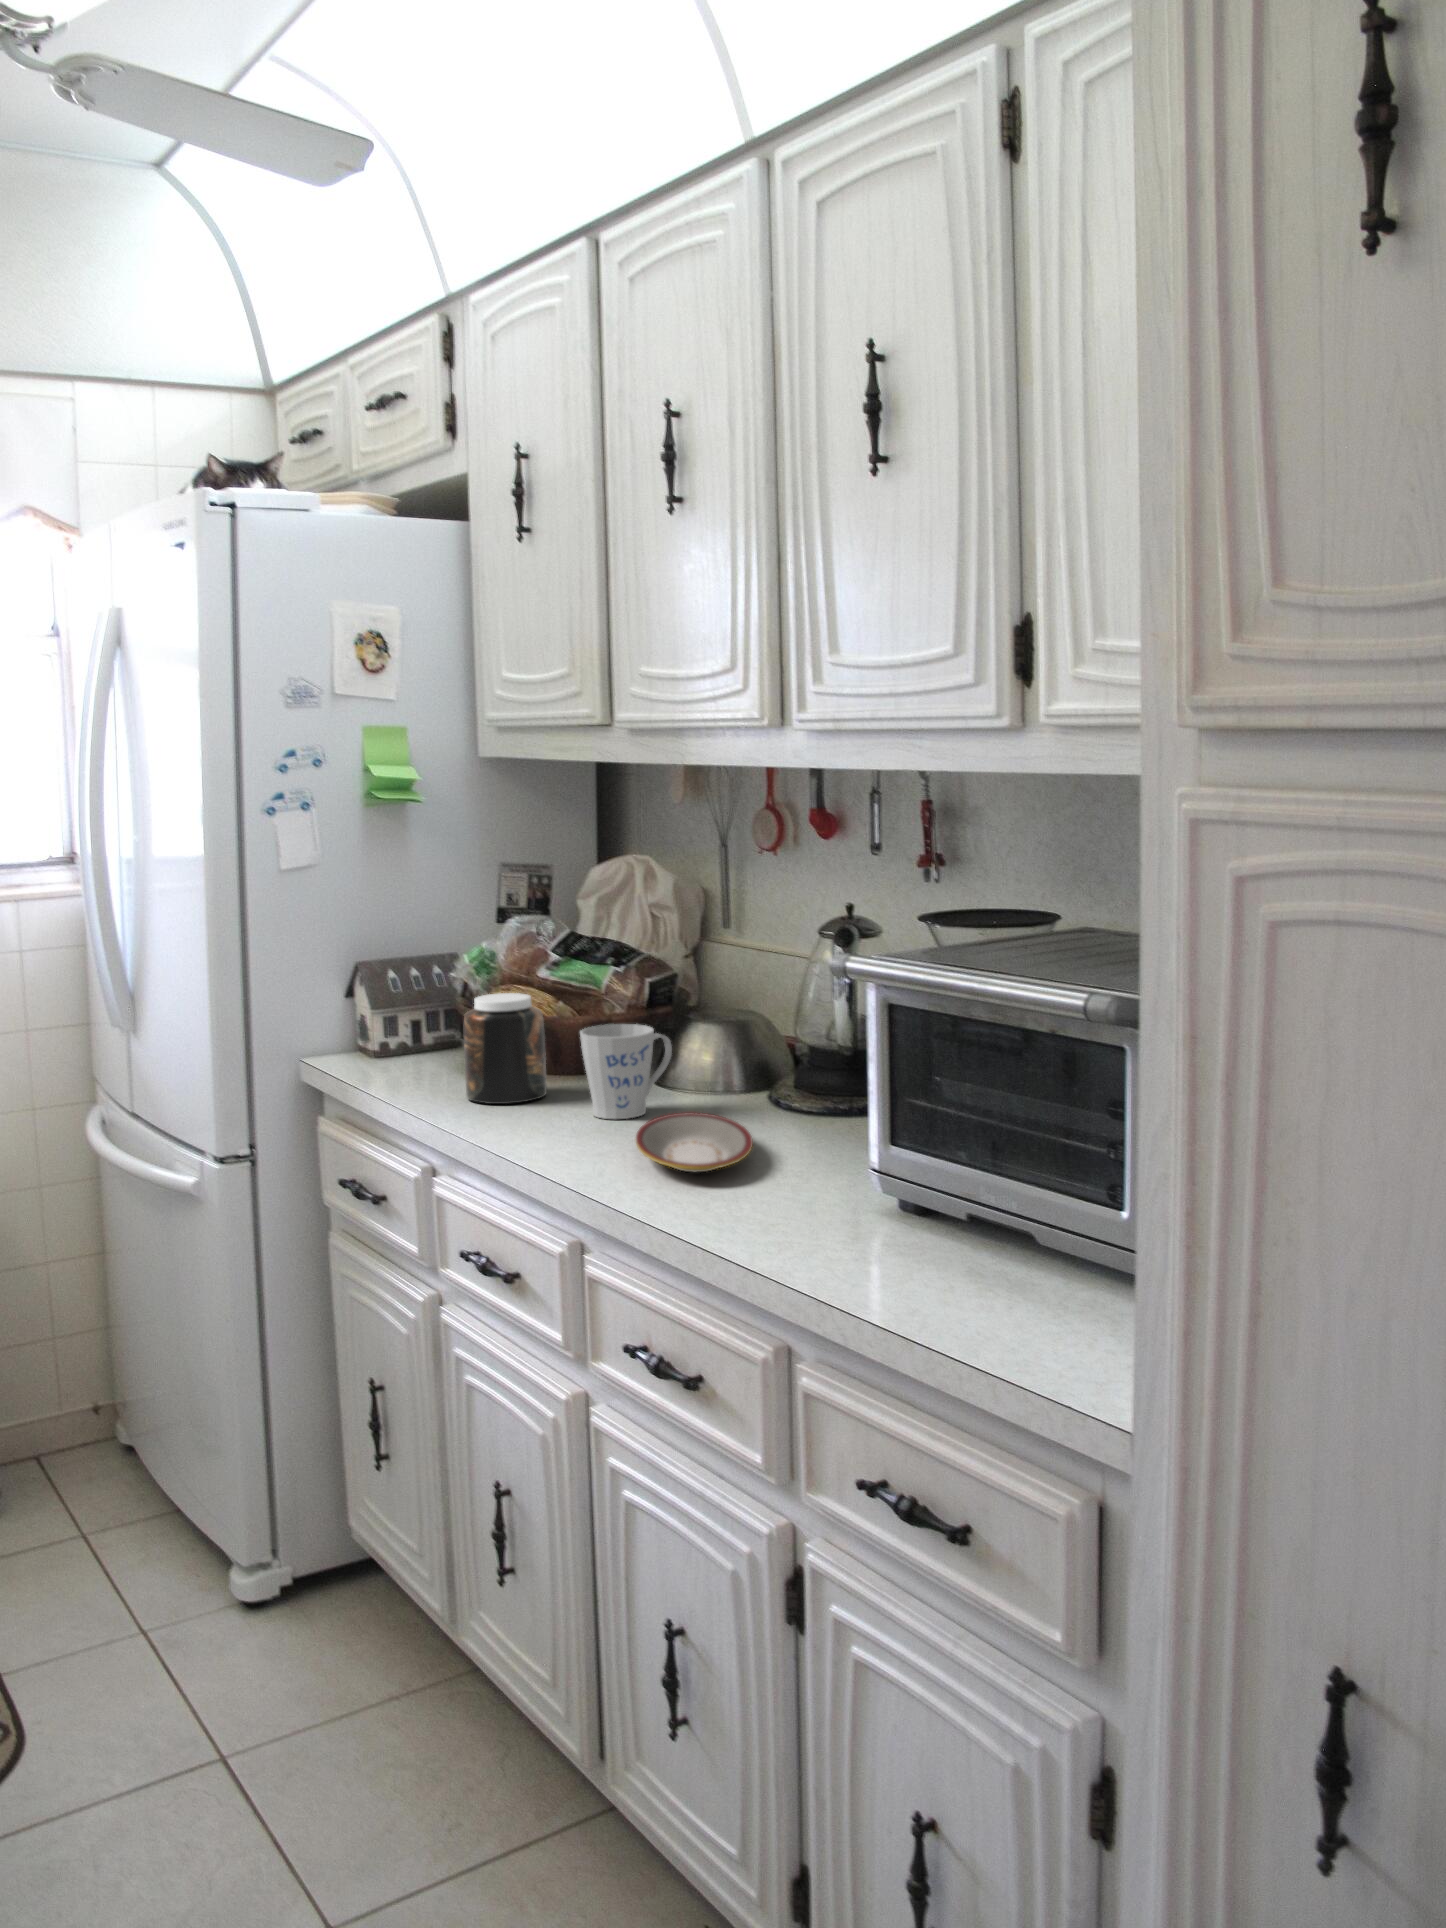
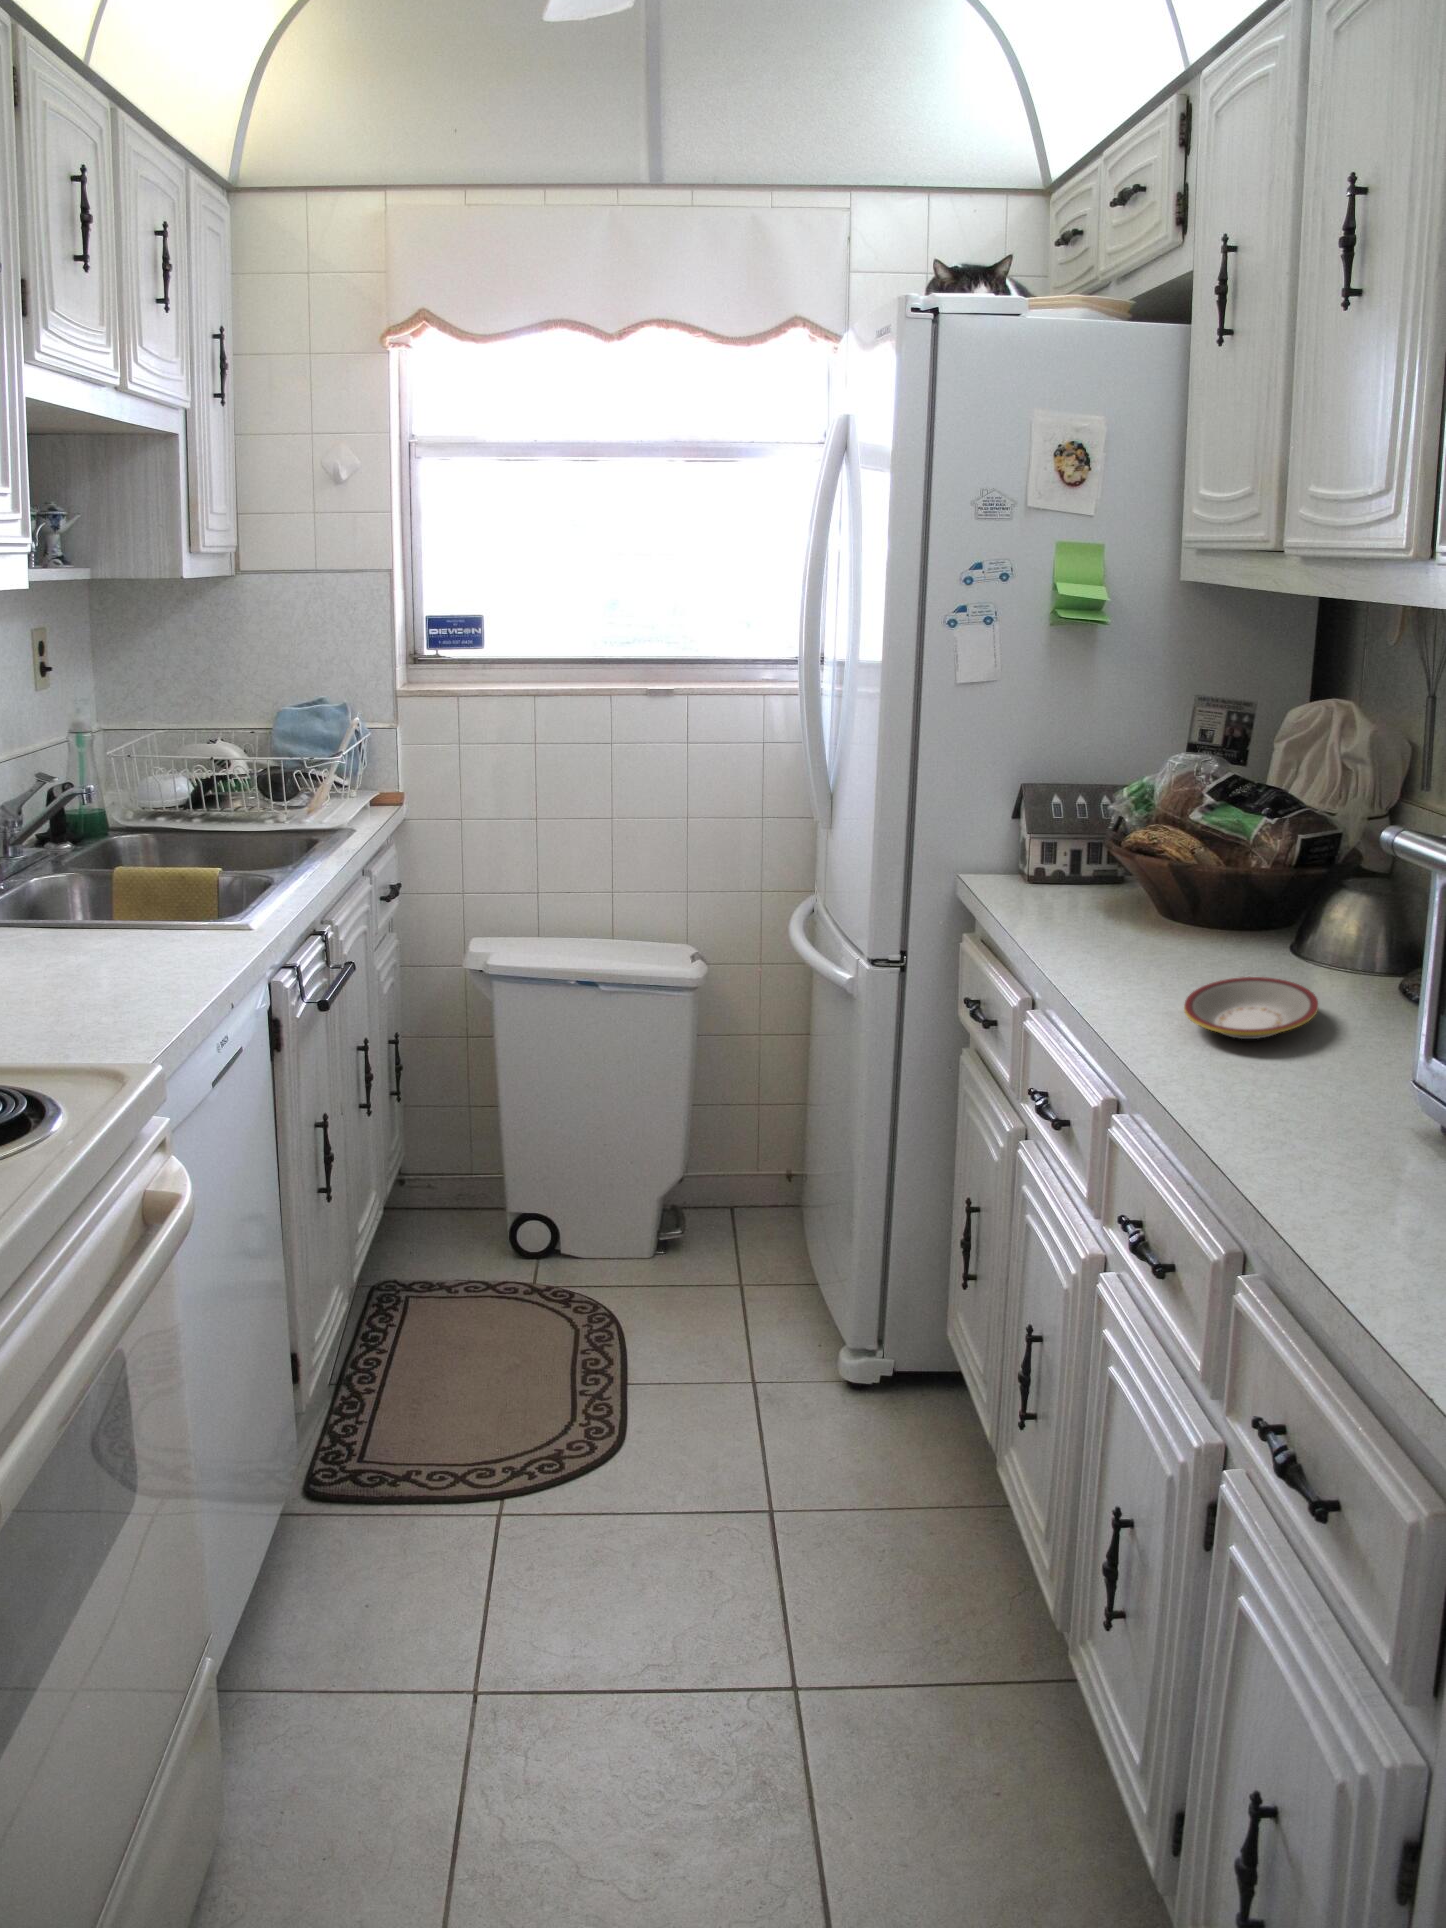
jar: present [464,993,547,1104] -> none [1079,830,1167,945]
mug: present [580,1024,672,1119] -> none [1182,875,1288,977]

